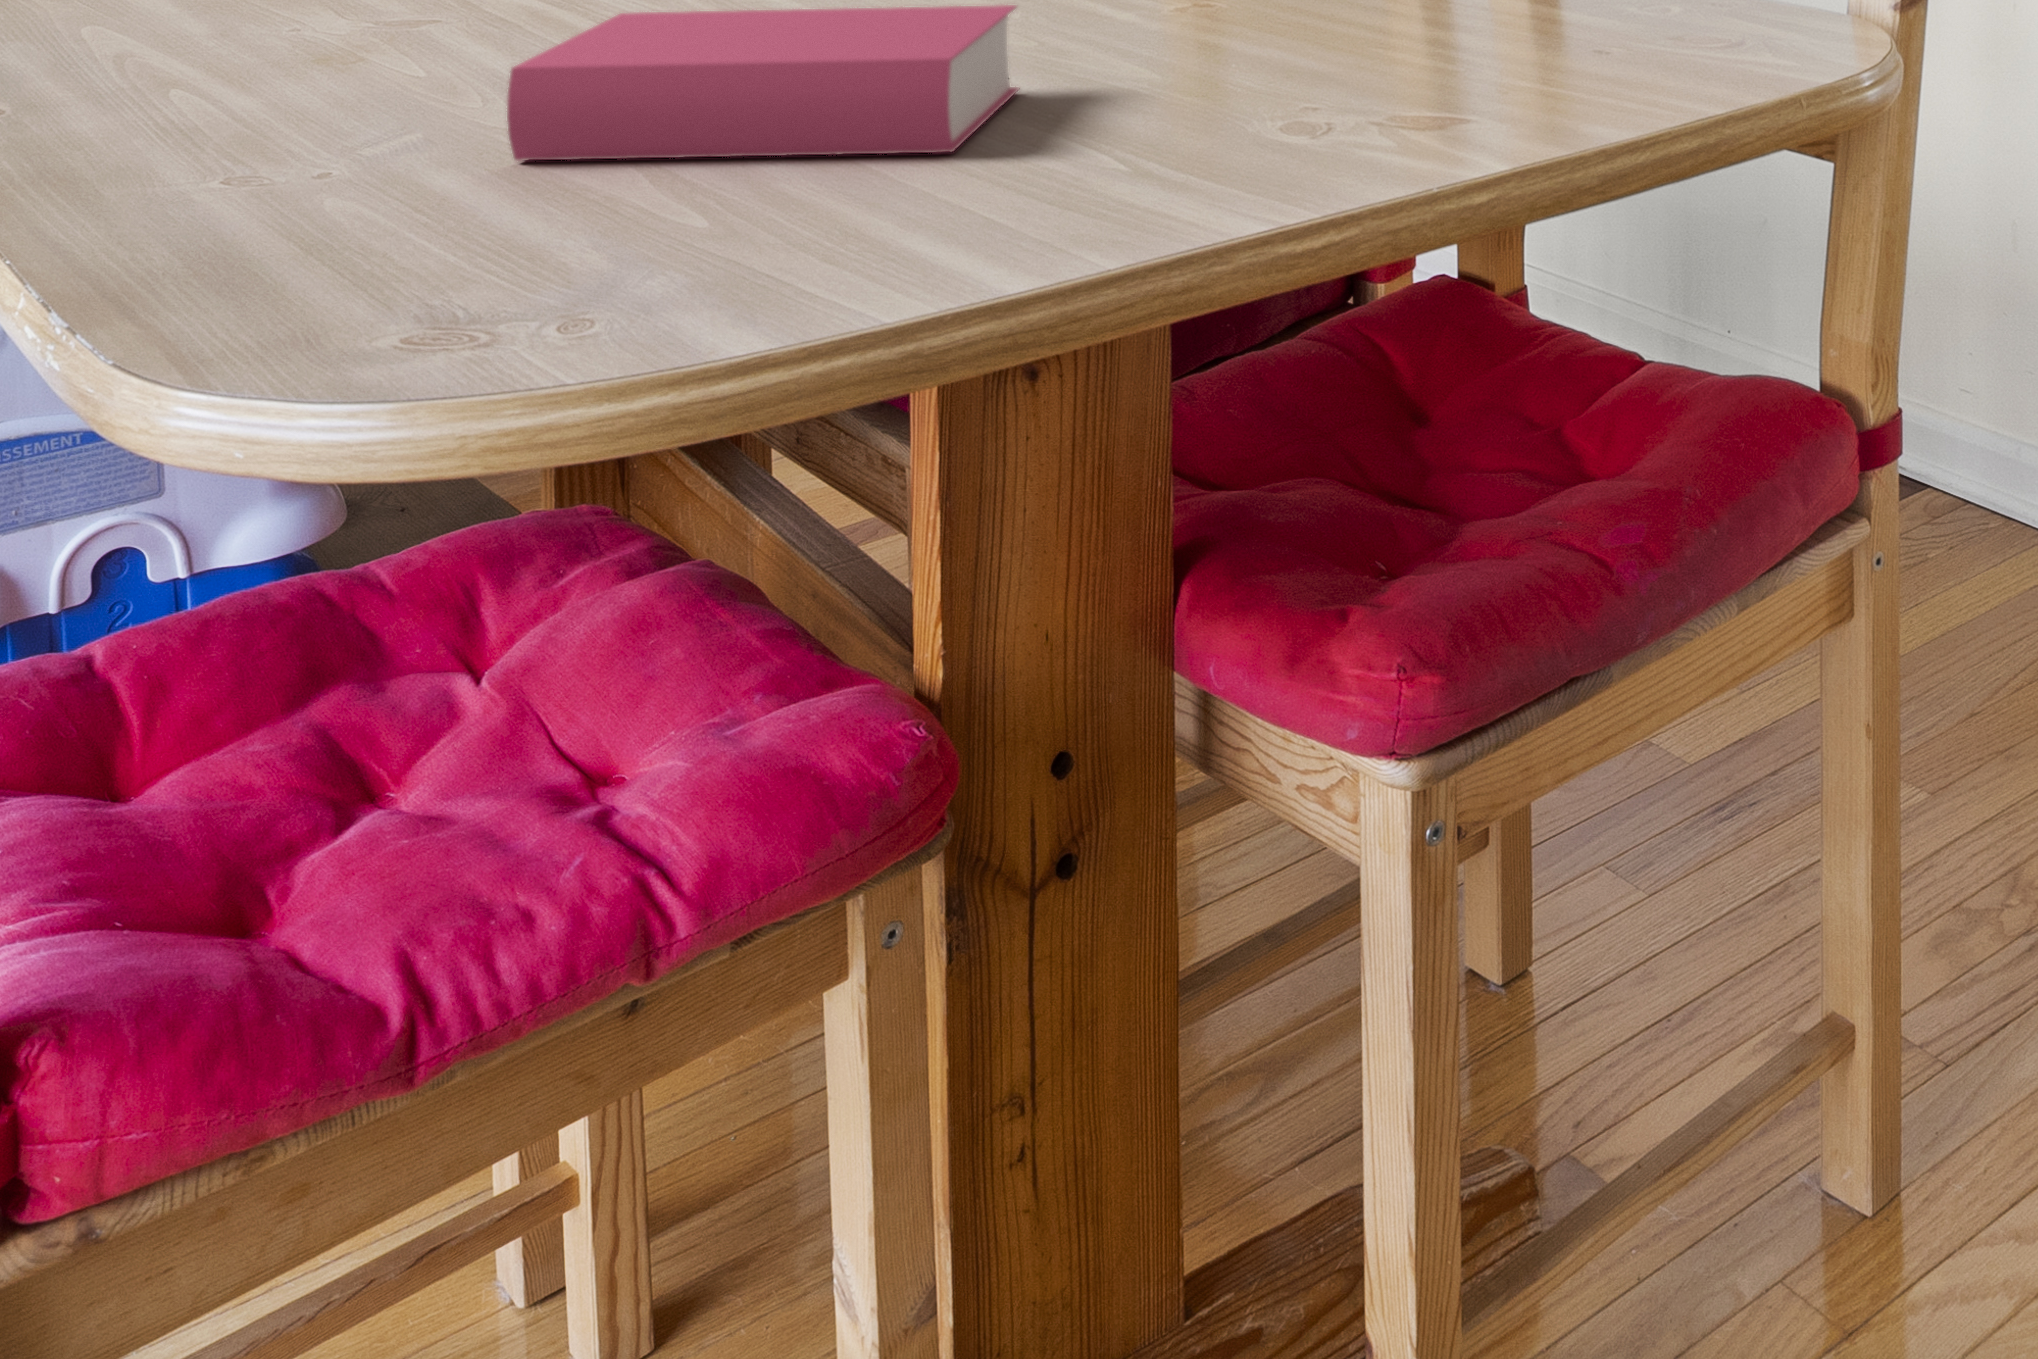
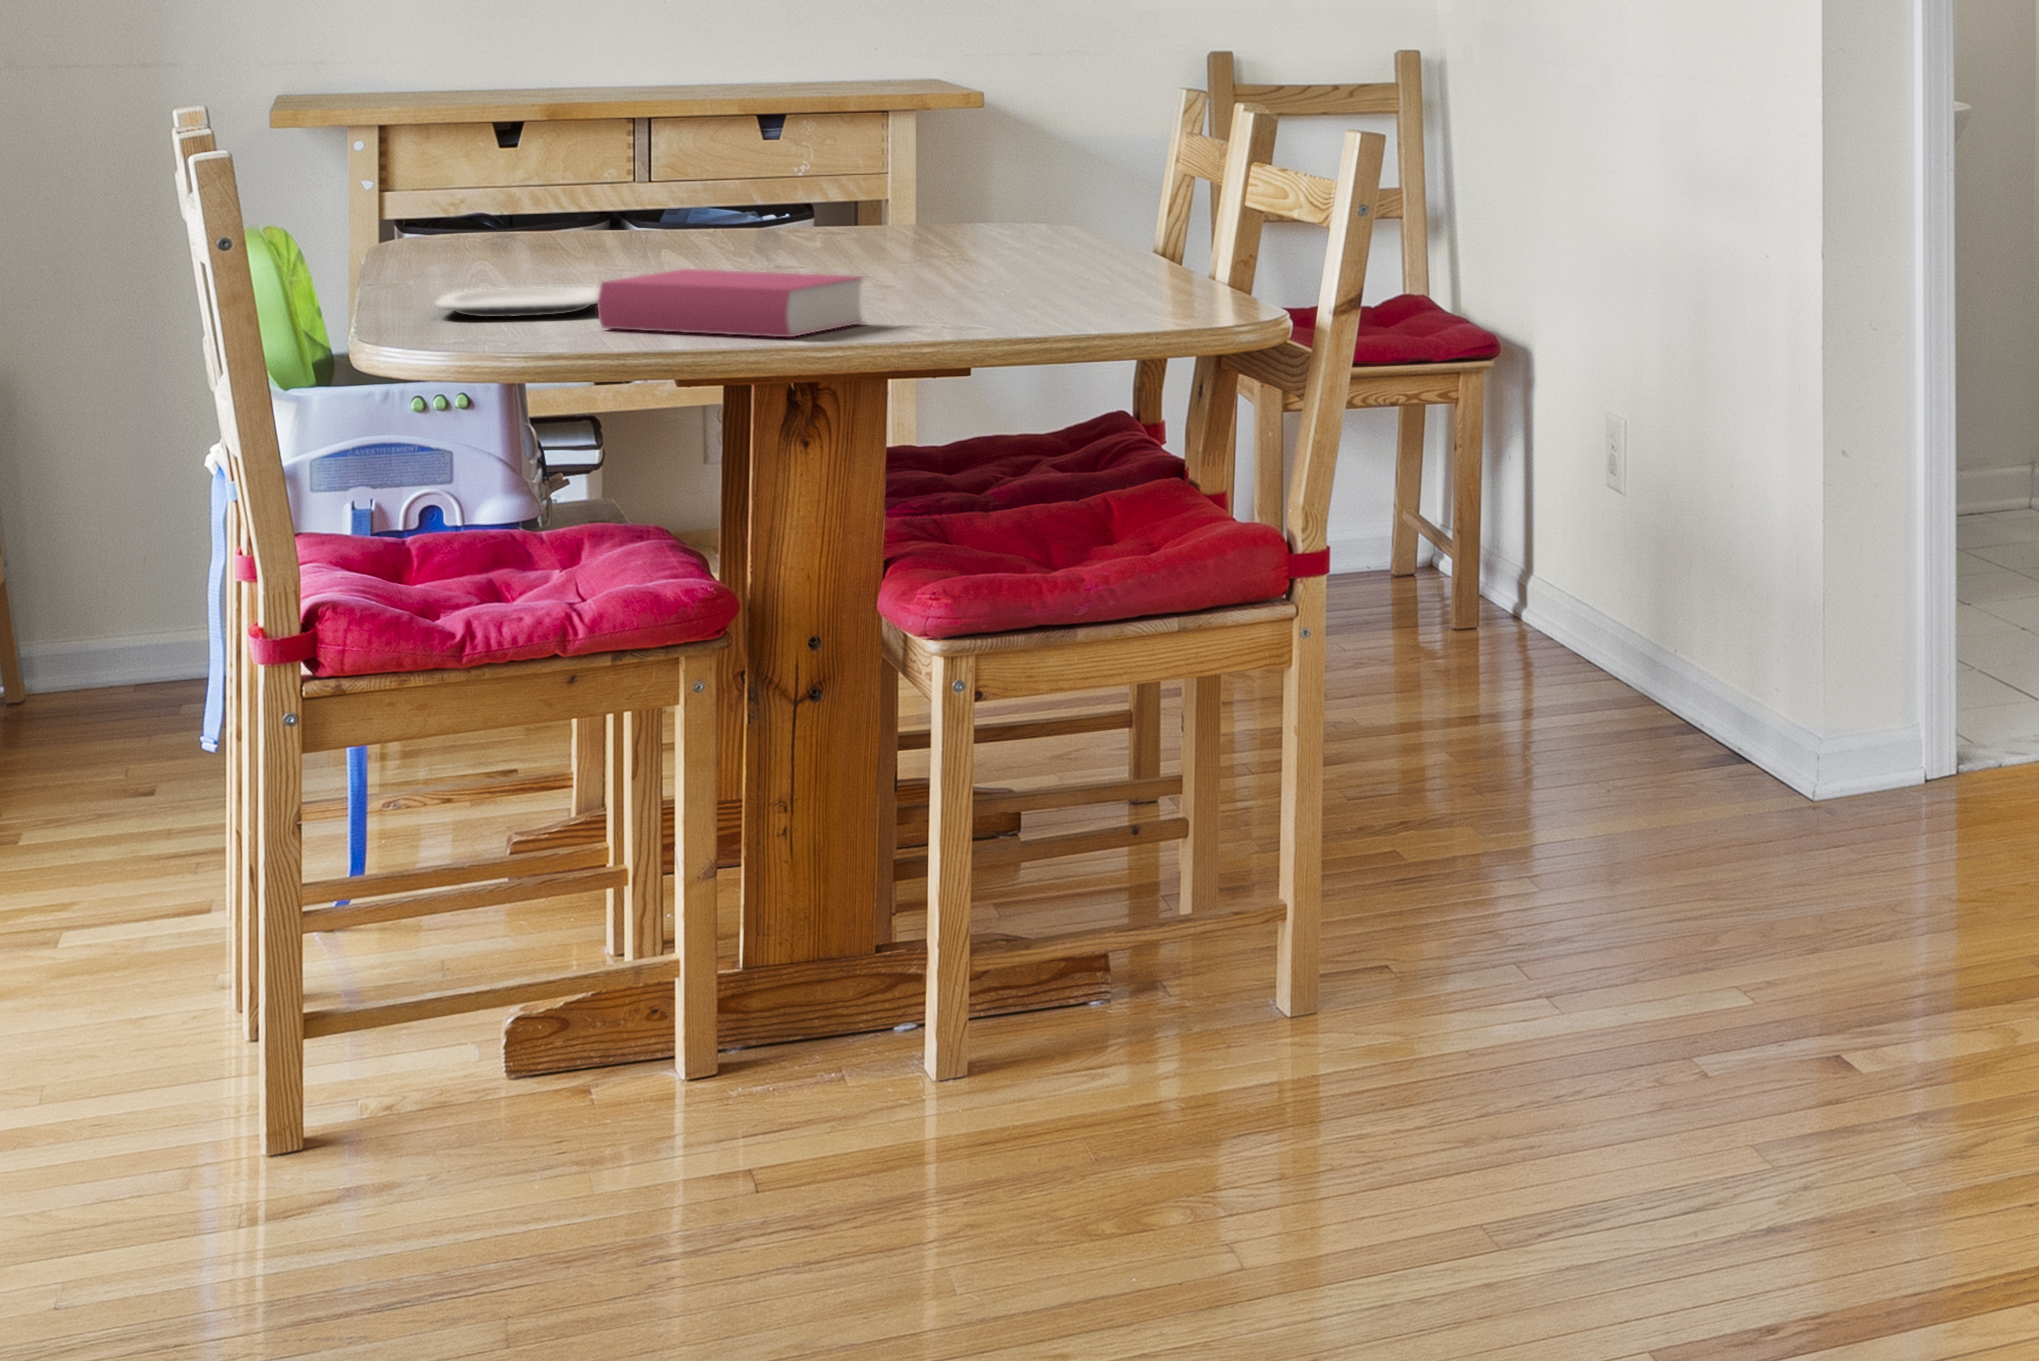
plate: none [93,48,448,142] -> present [435,287,600,317]

